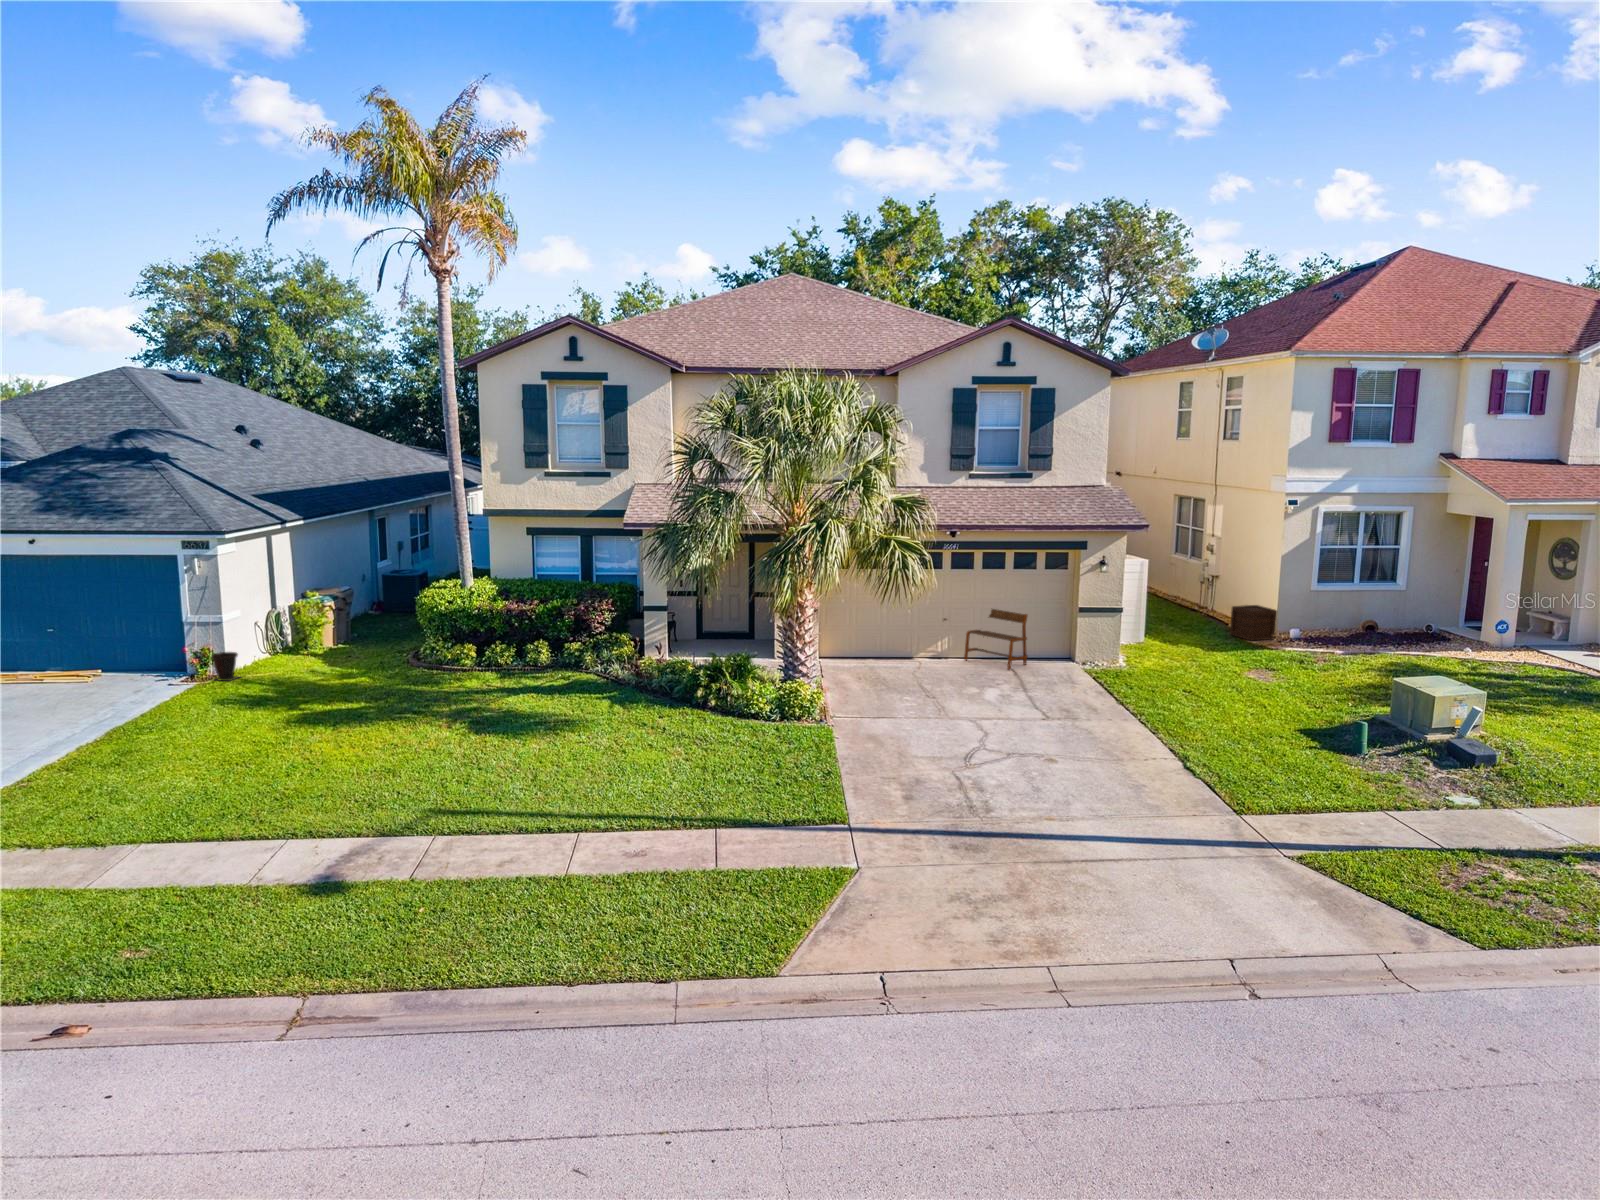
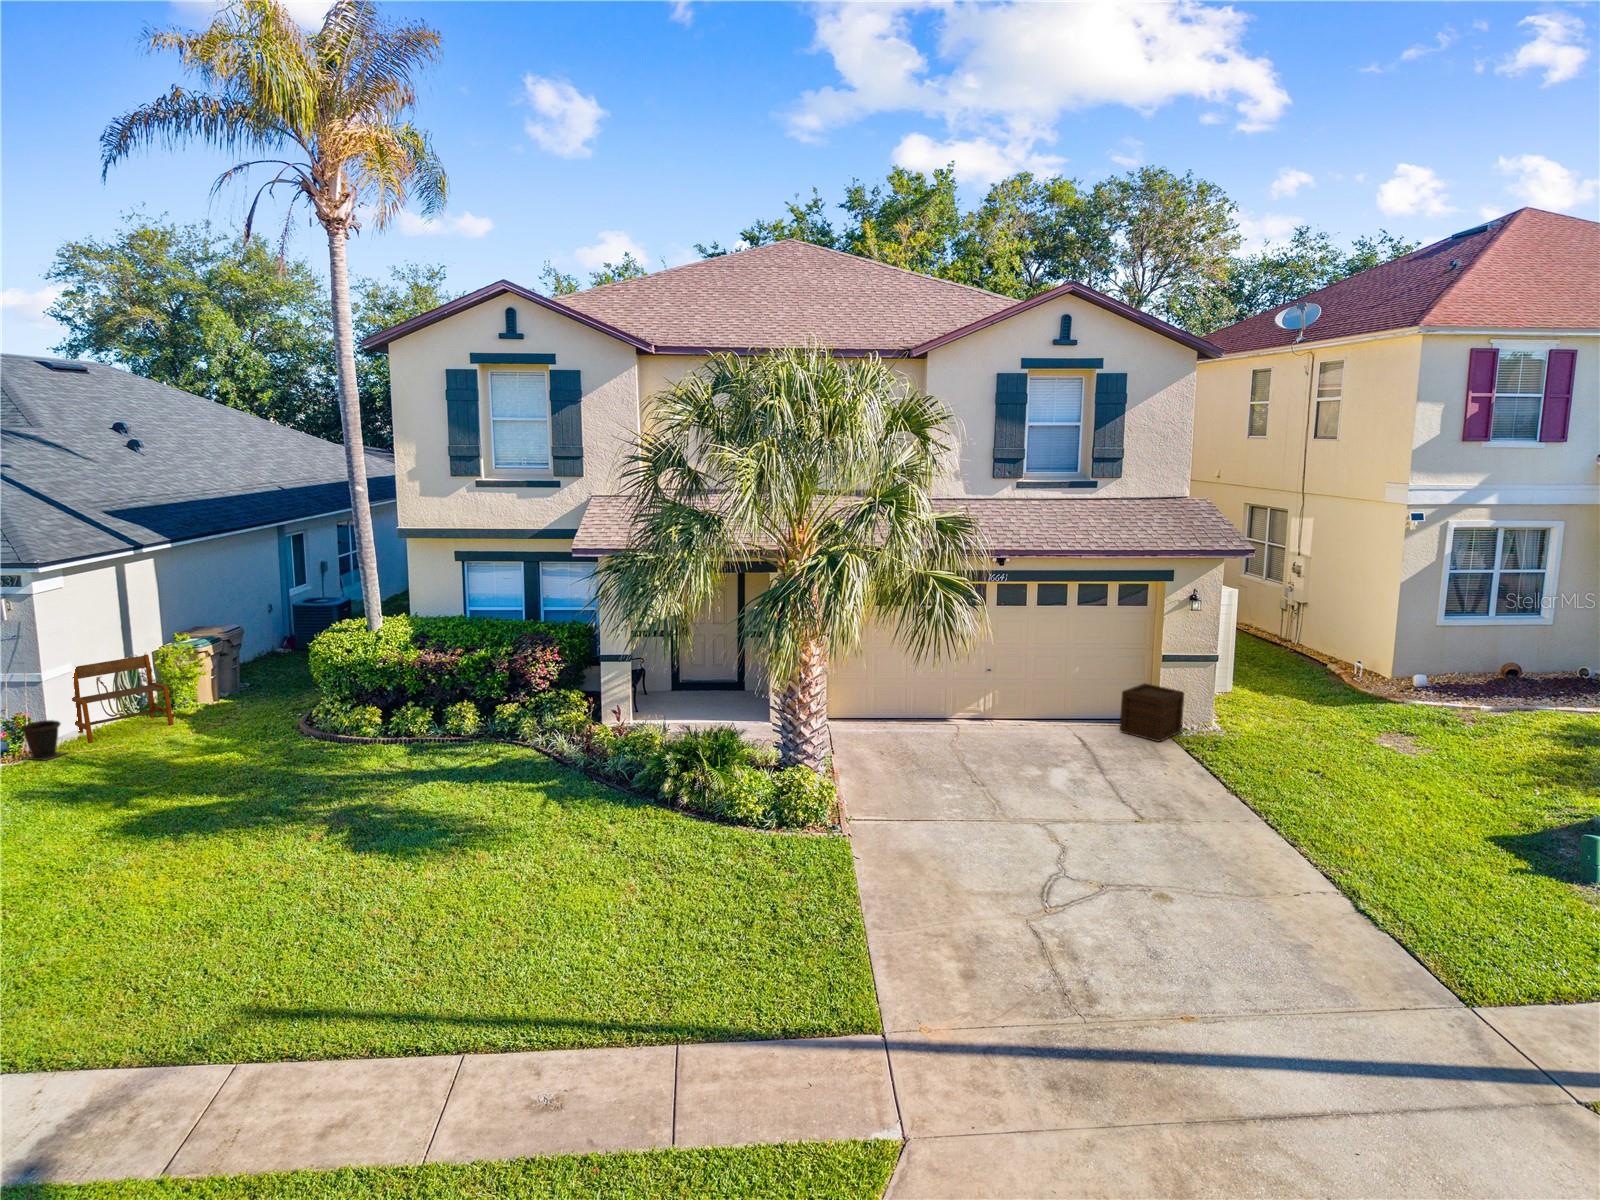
wooden crate: present [1230,605,1277,641] -> present [1120,684,1184,742]
bench: present [964,609,1028,670] -> present [72,654,173,742]

